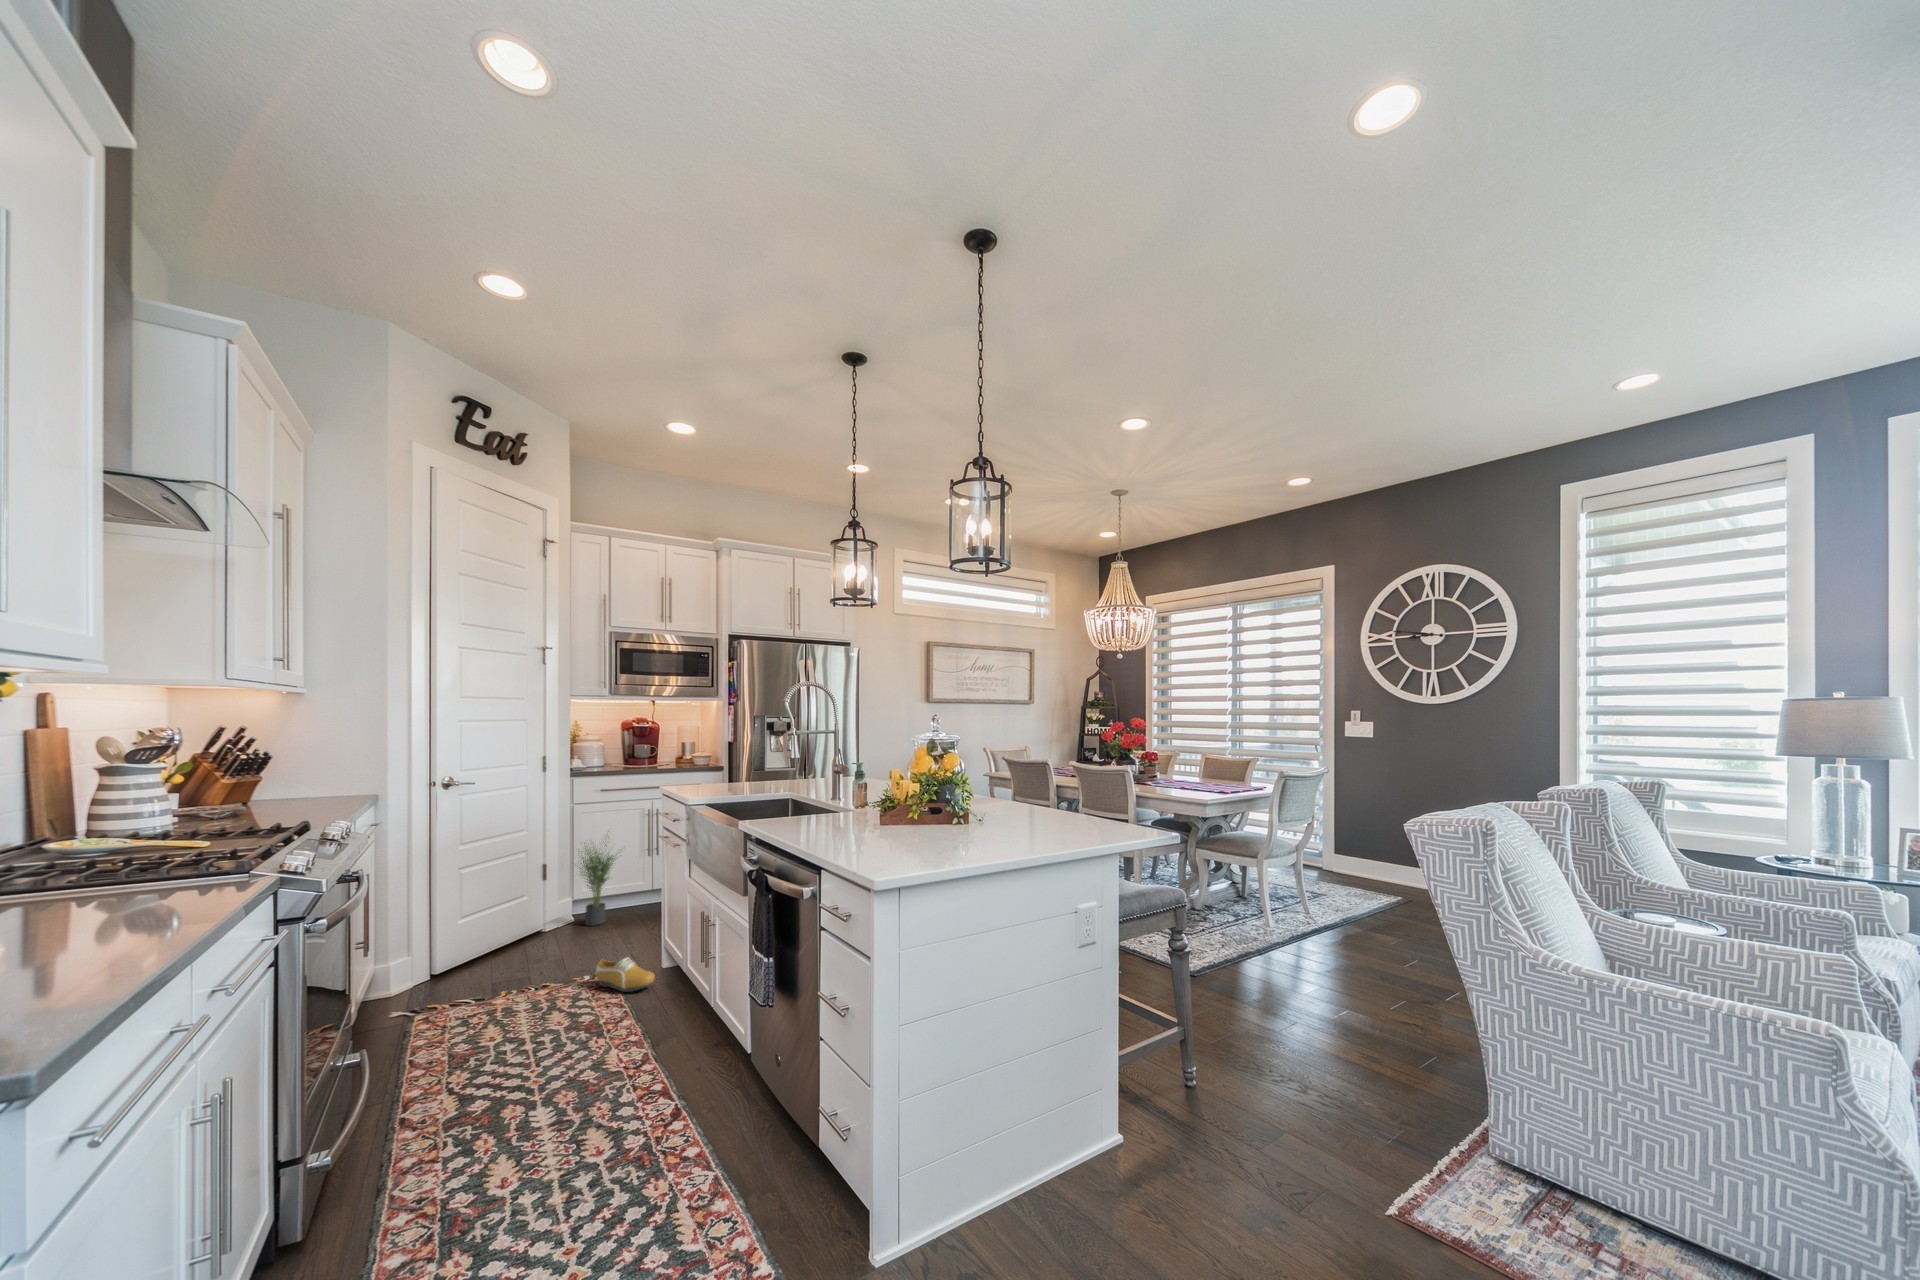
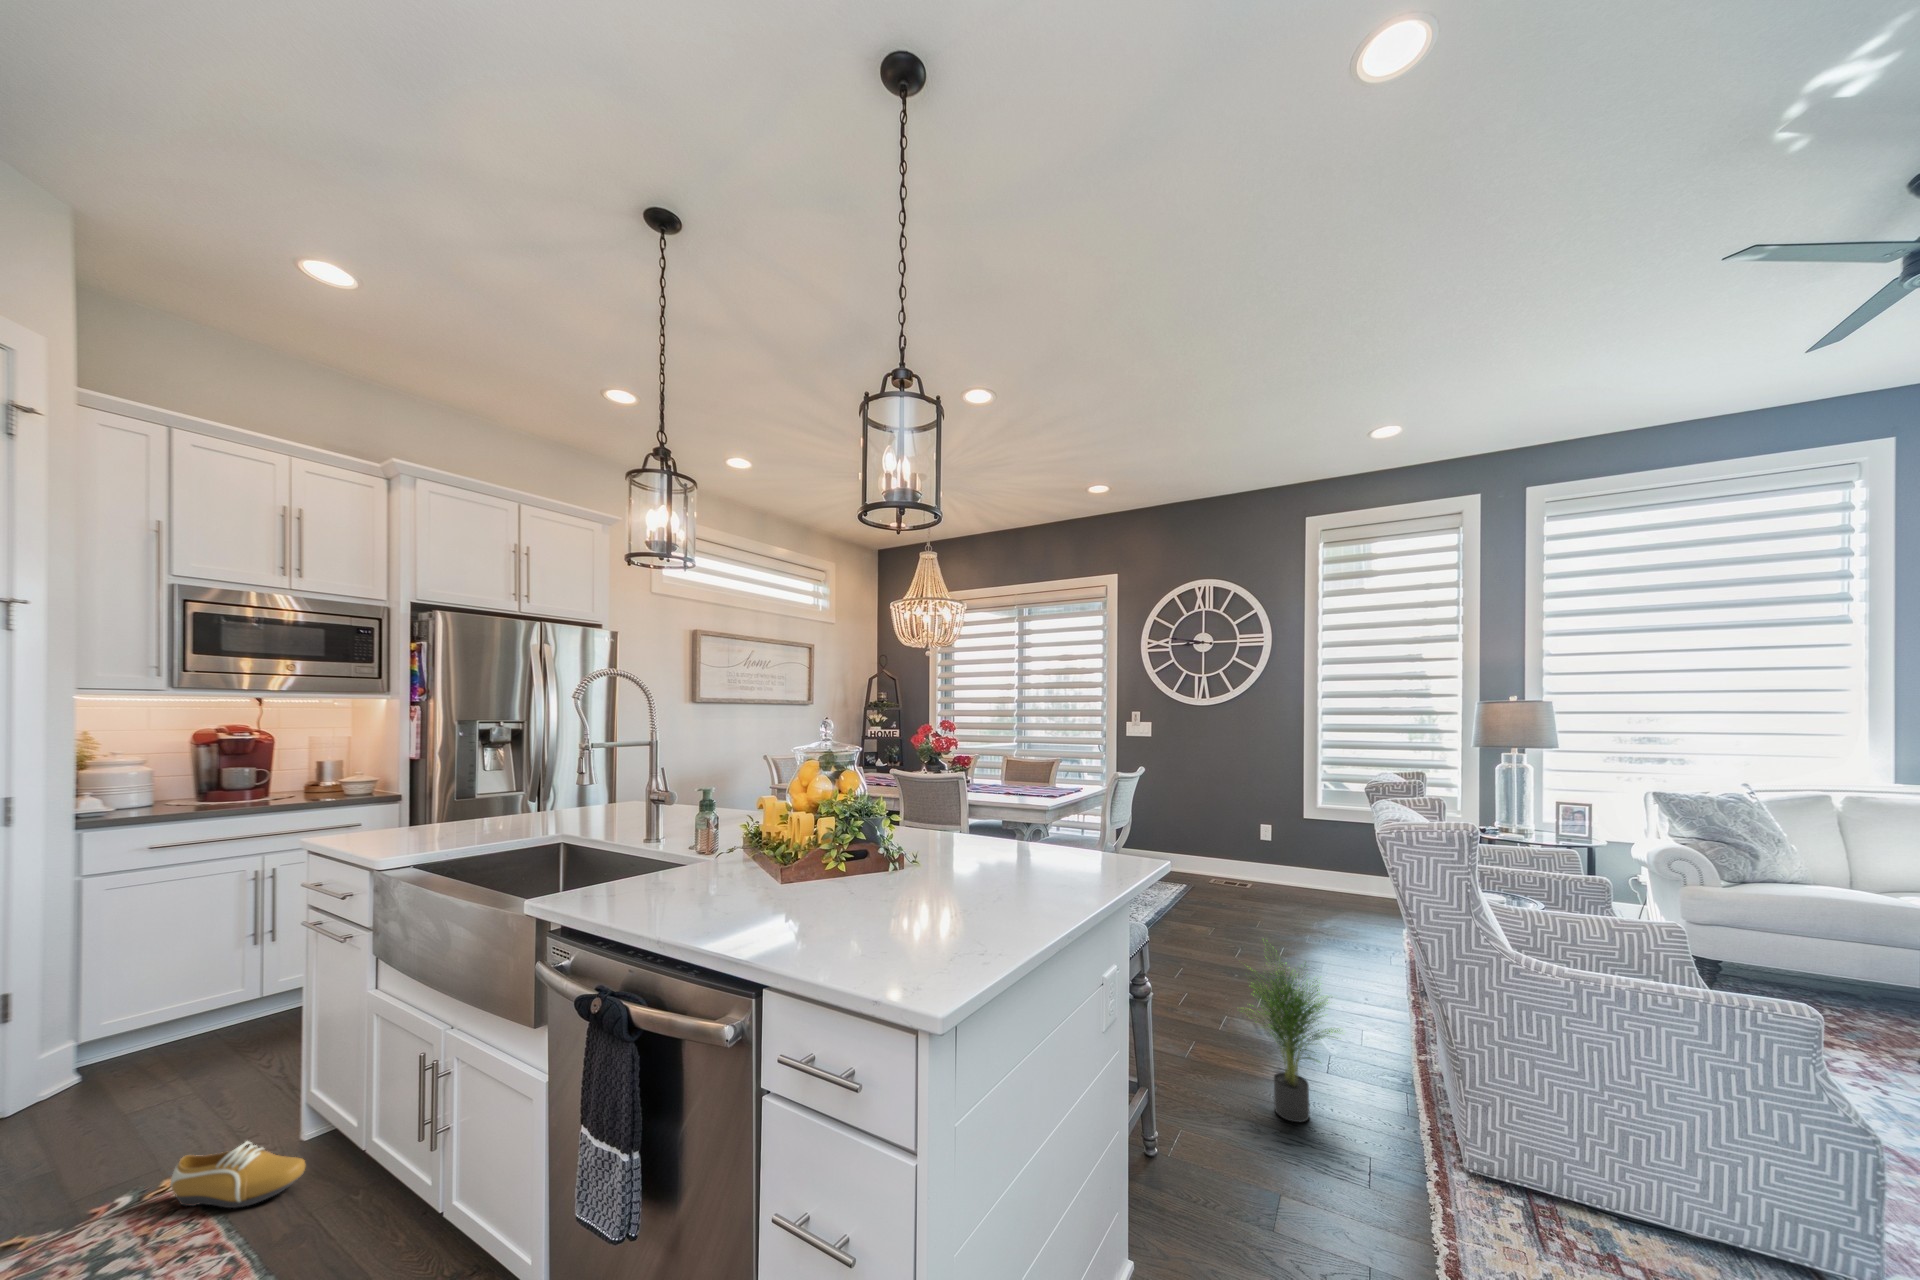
potted plant: present [580,846,617,926] -> present [1242,947,1338,1122]

